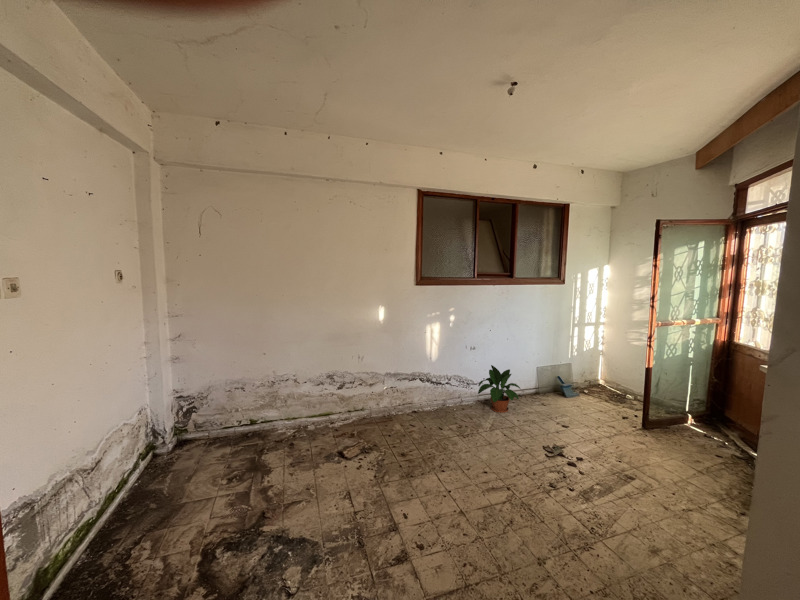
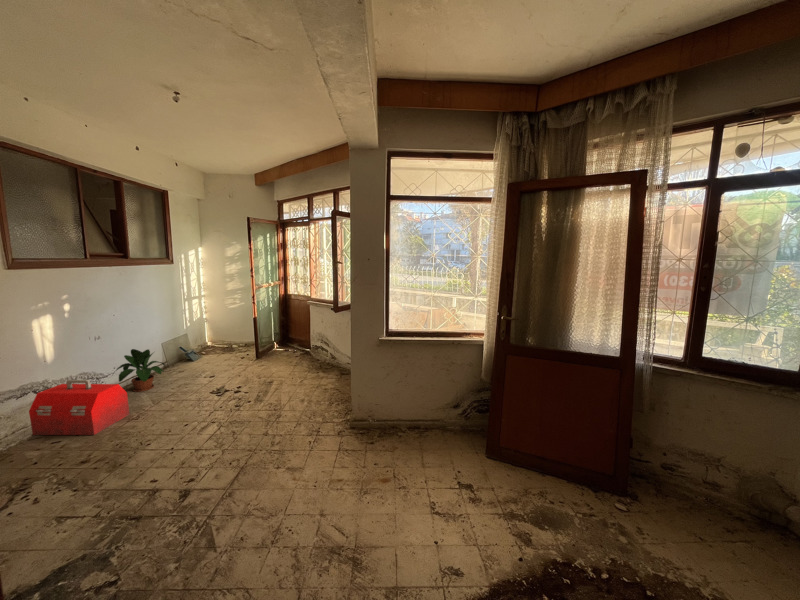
toolbox: none [416,378,468,435] -> present [29,380,129,435]

